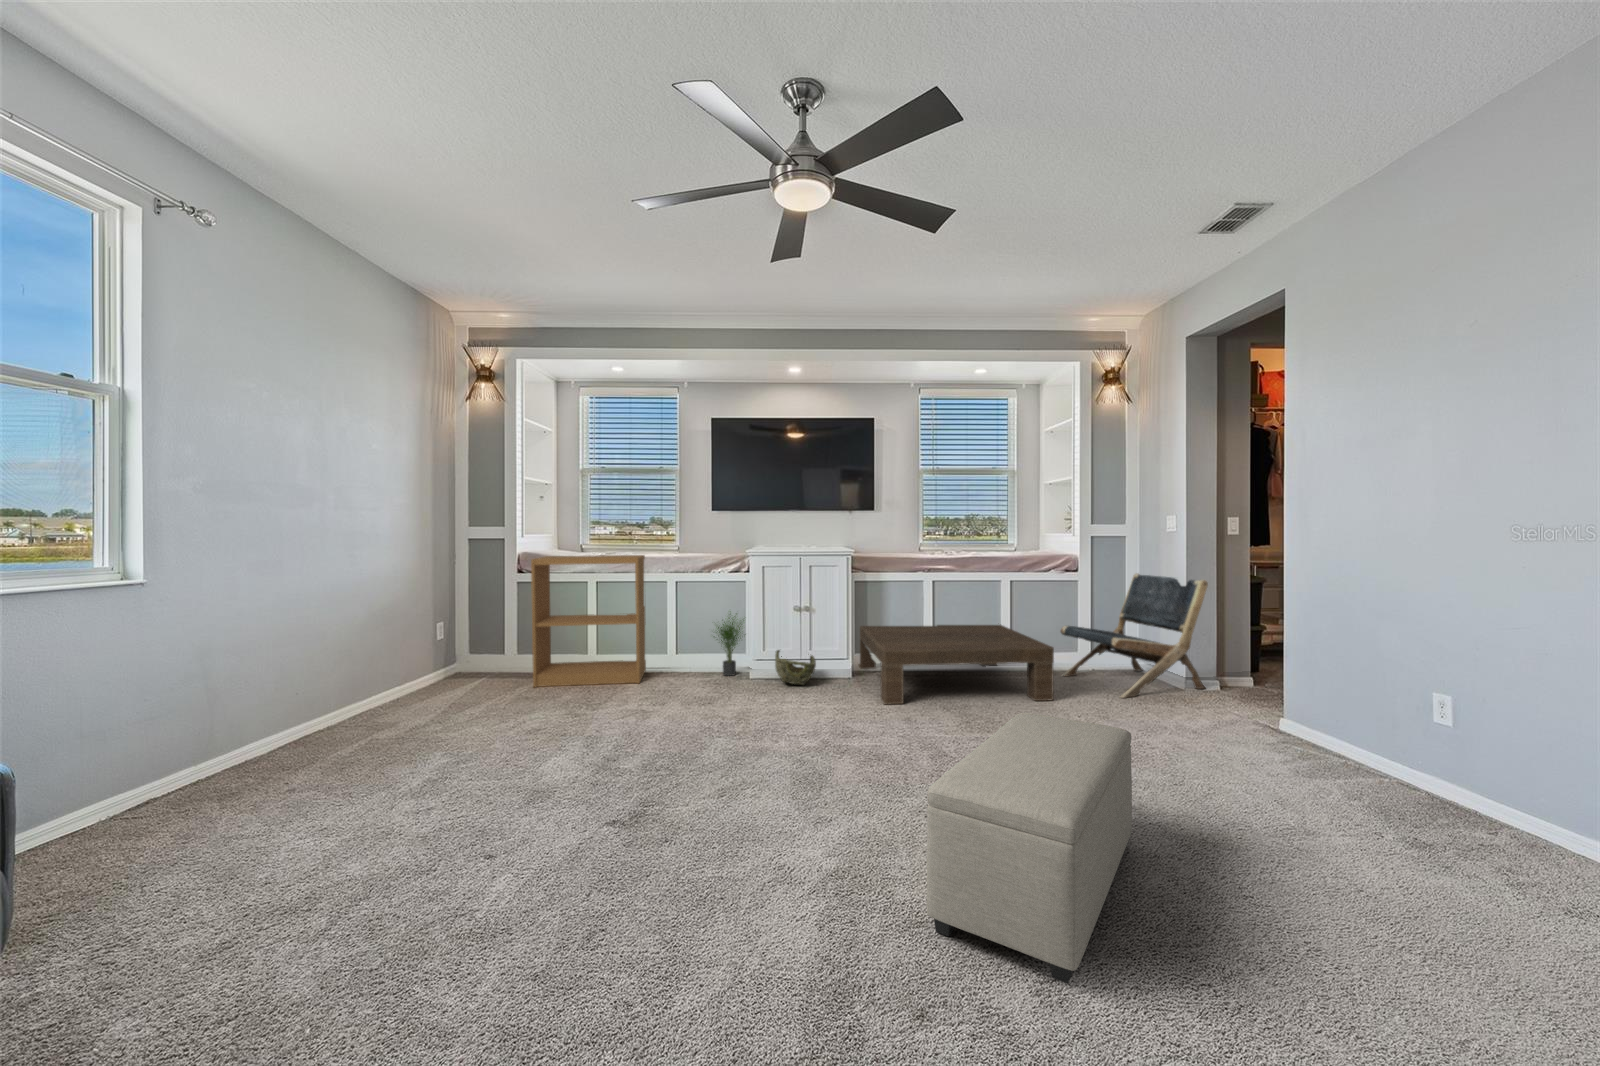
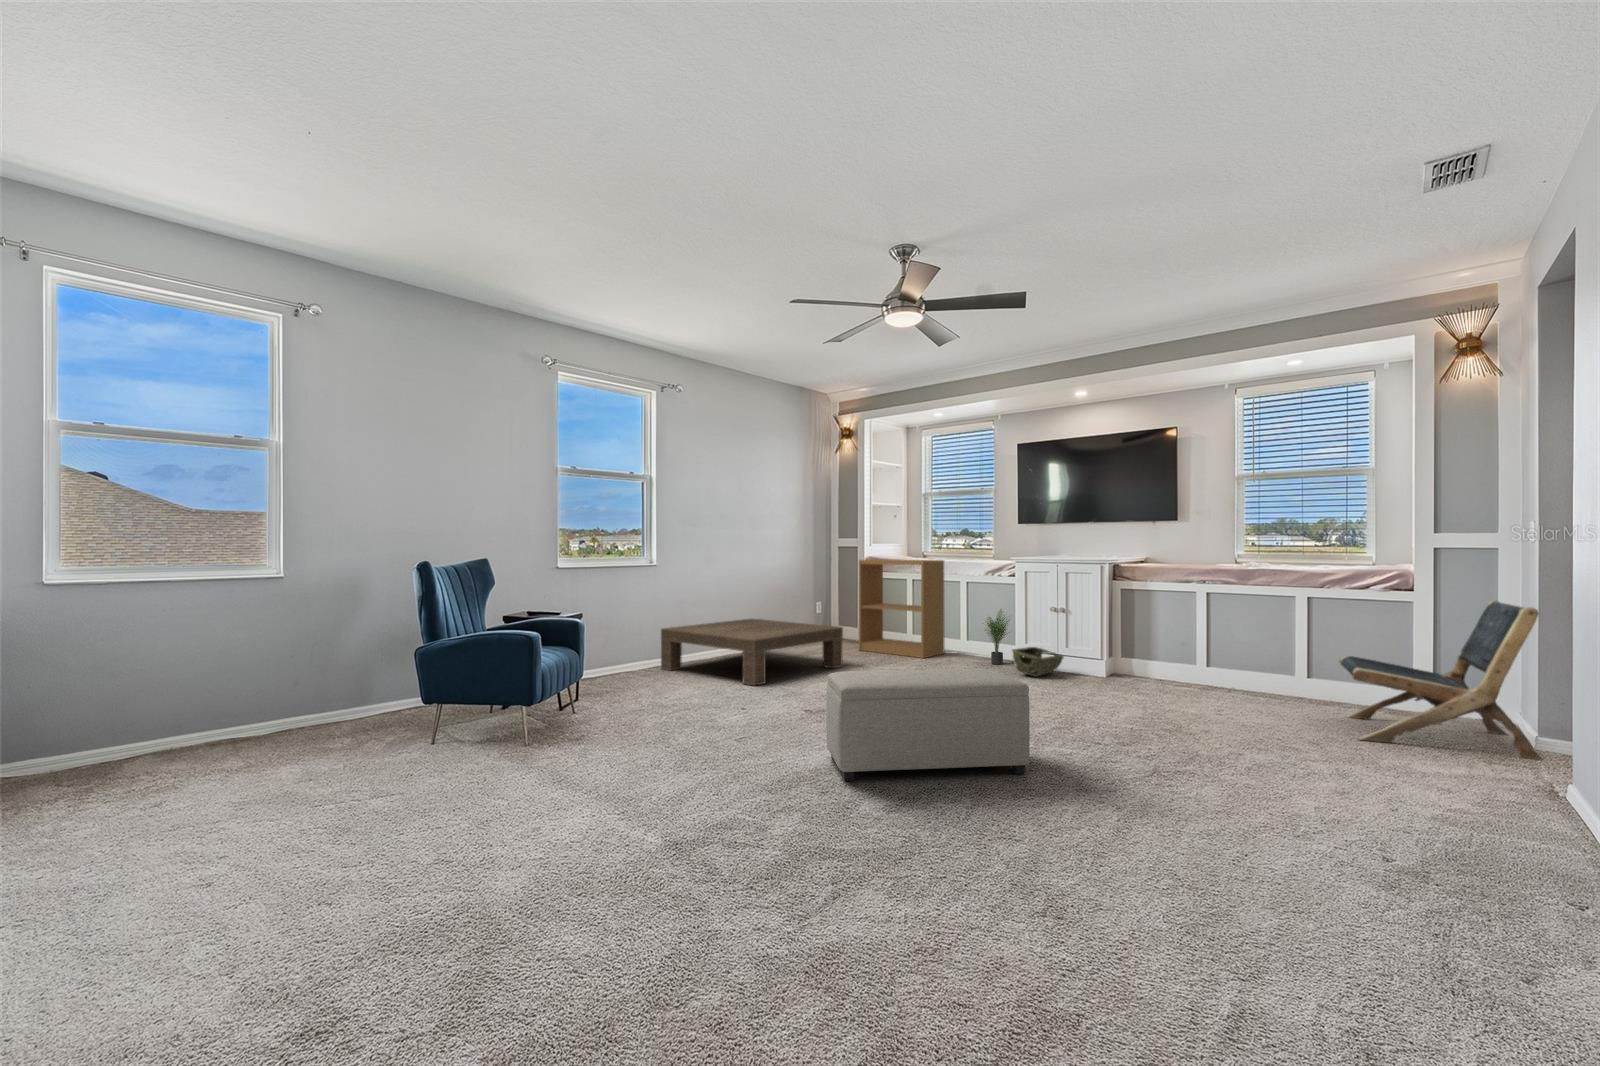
coffee table: present [858,624,1054,705] -> present [661,619,843,685]

